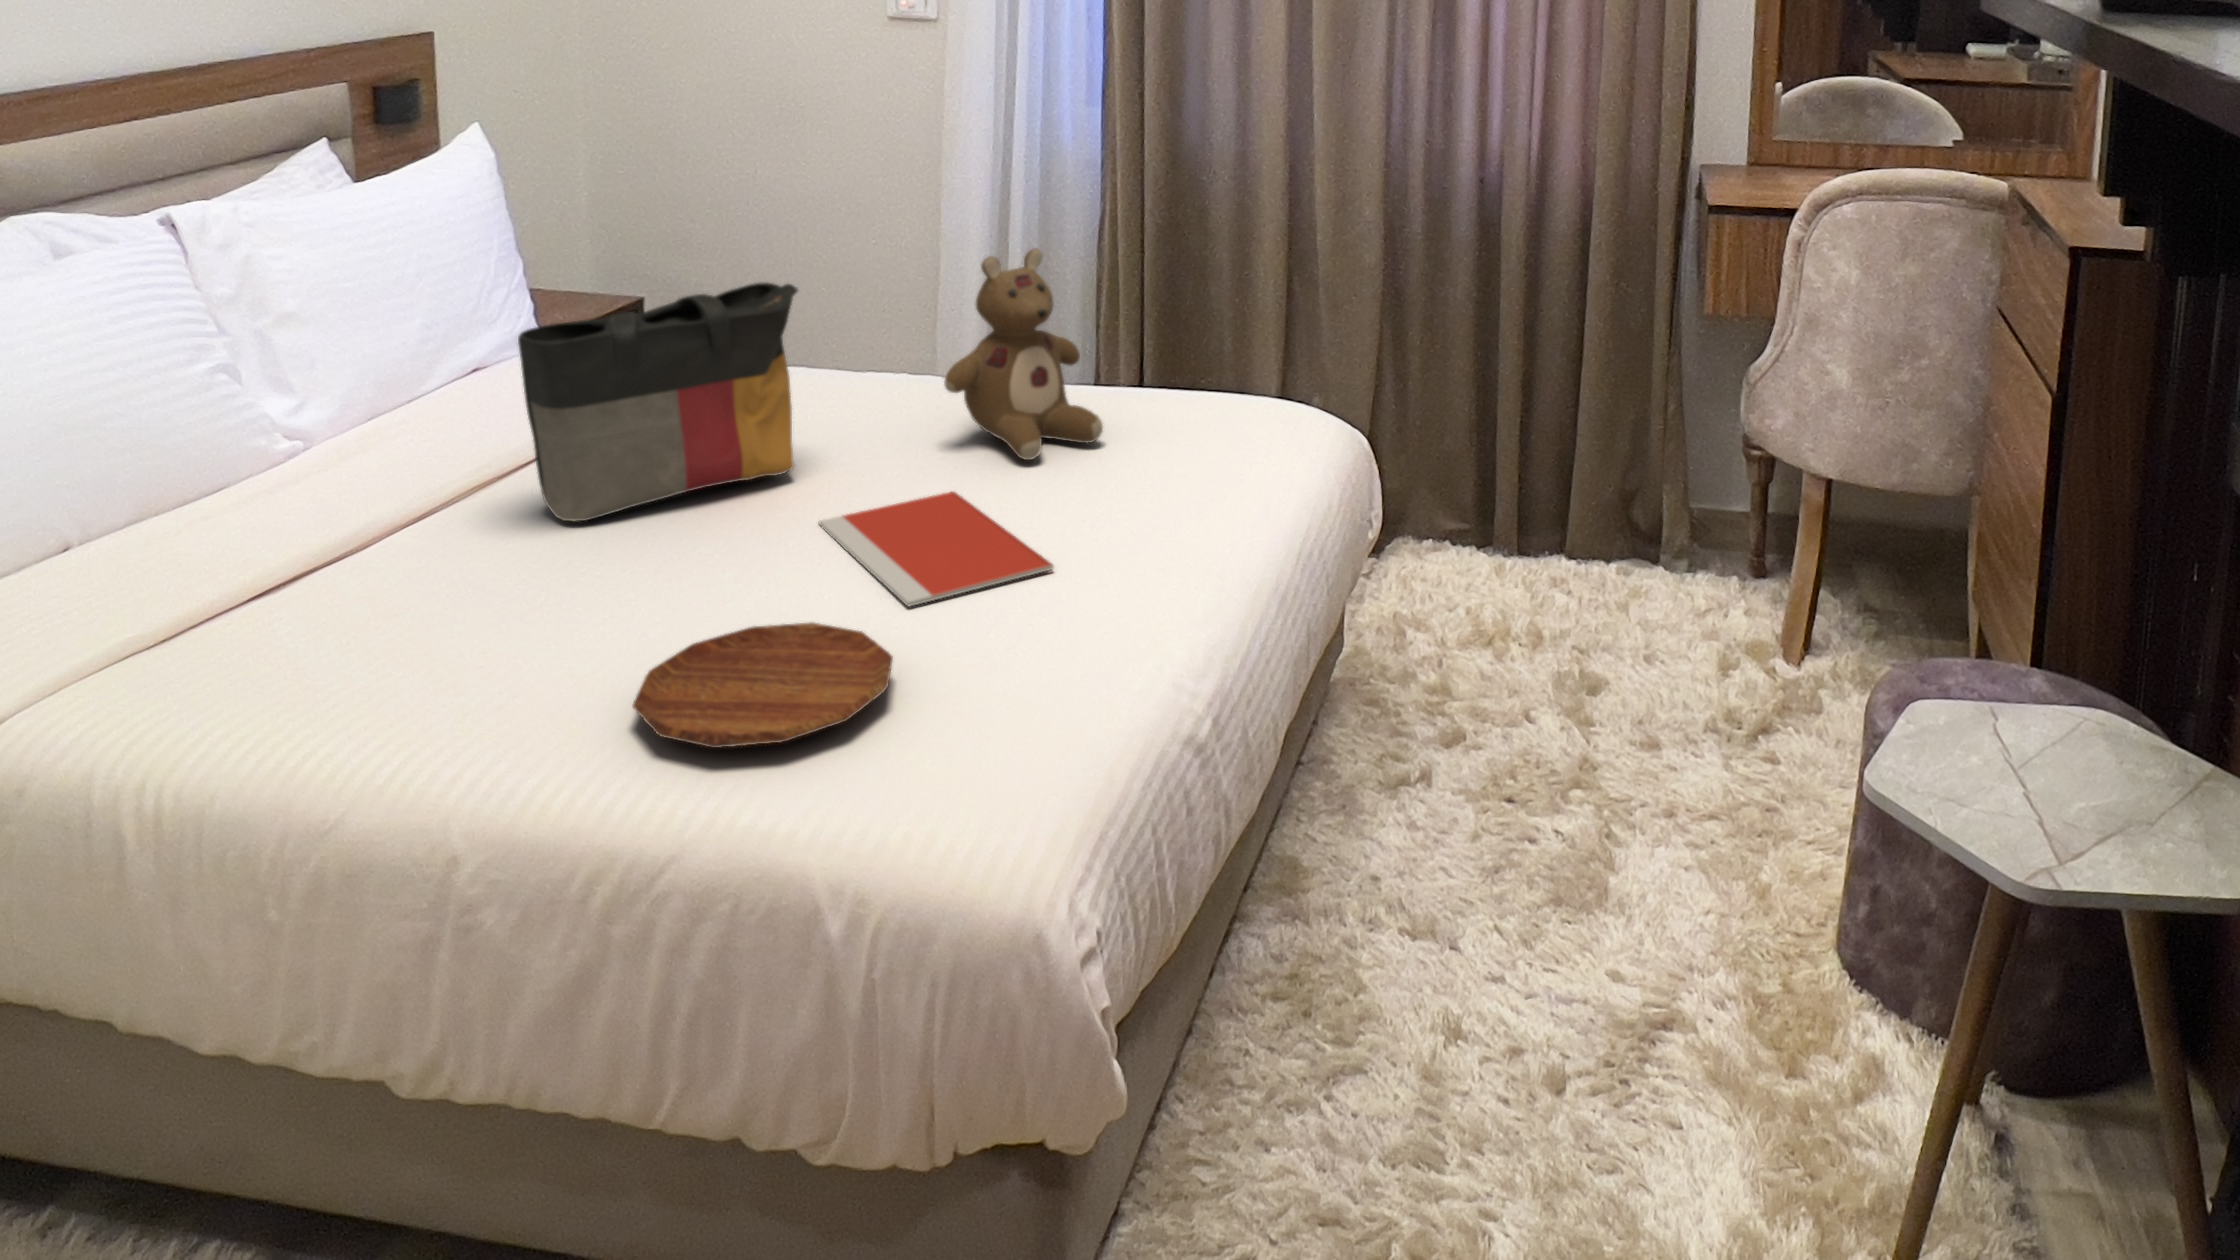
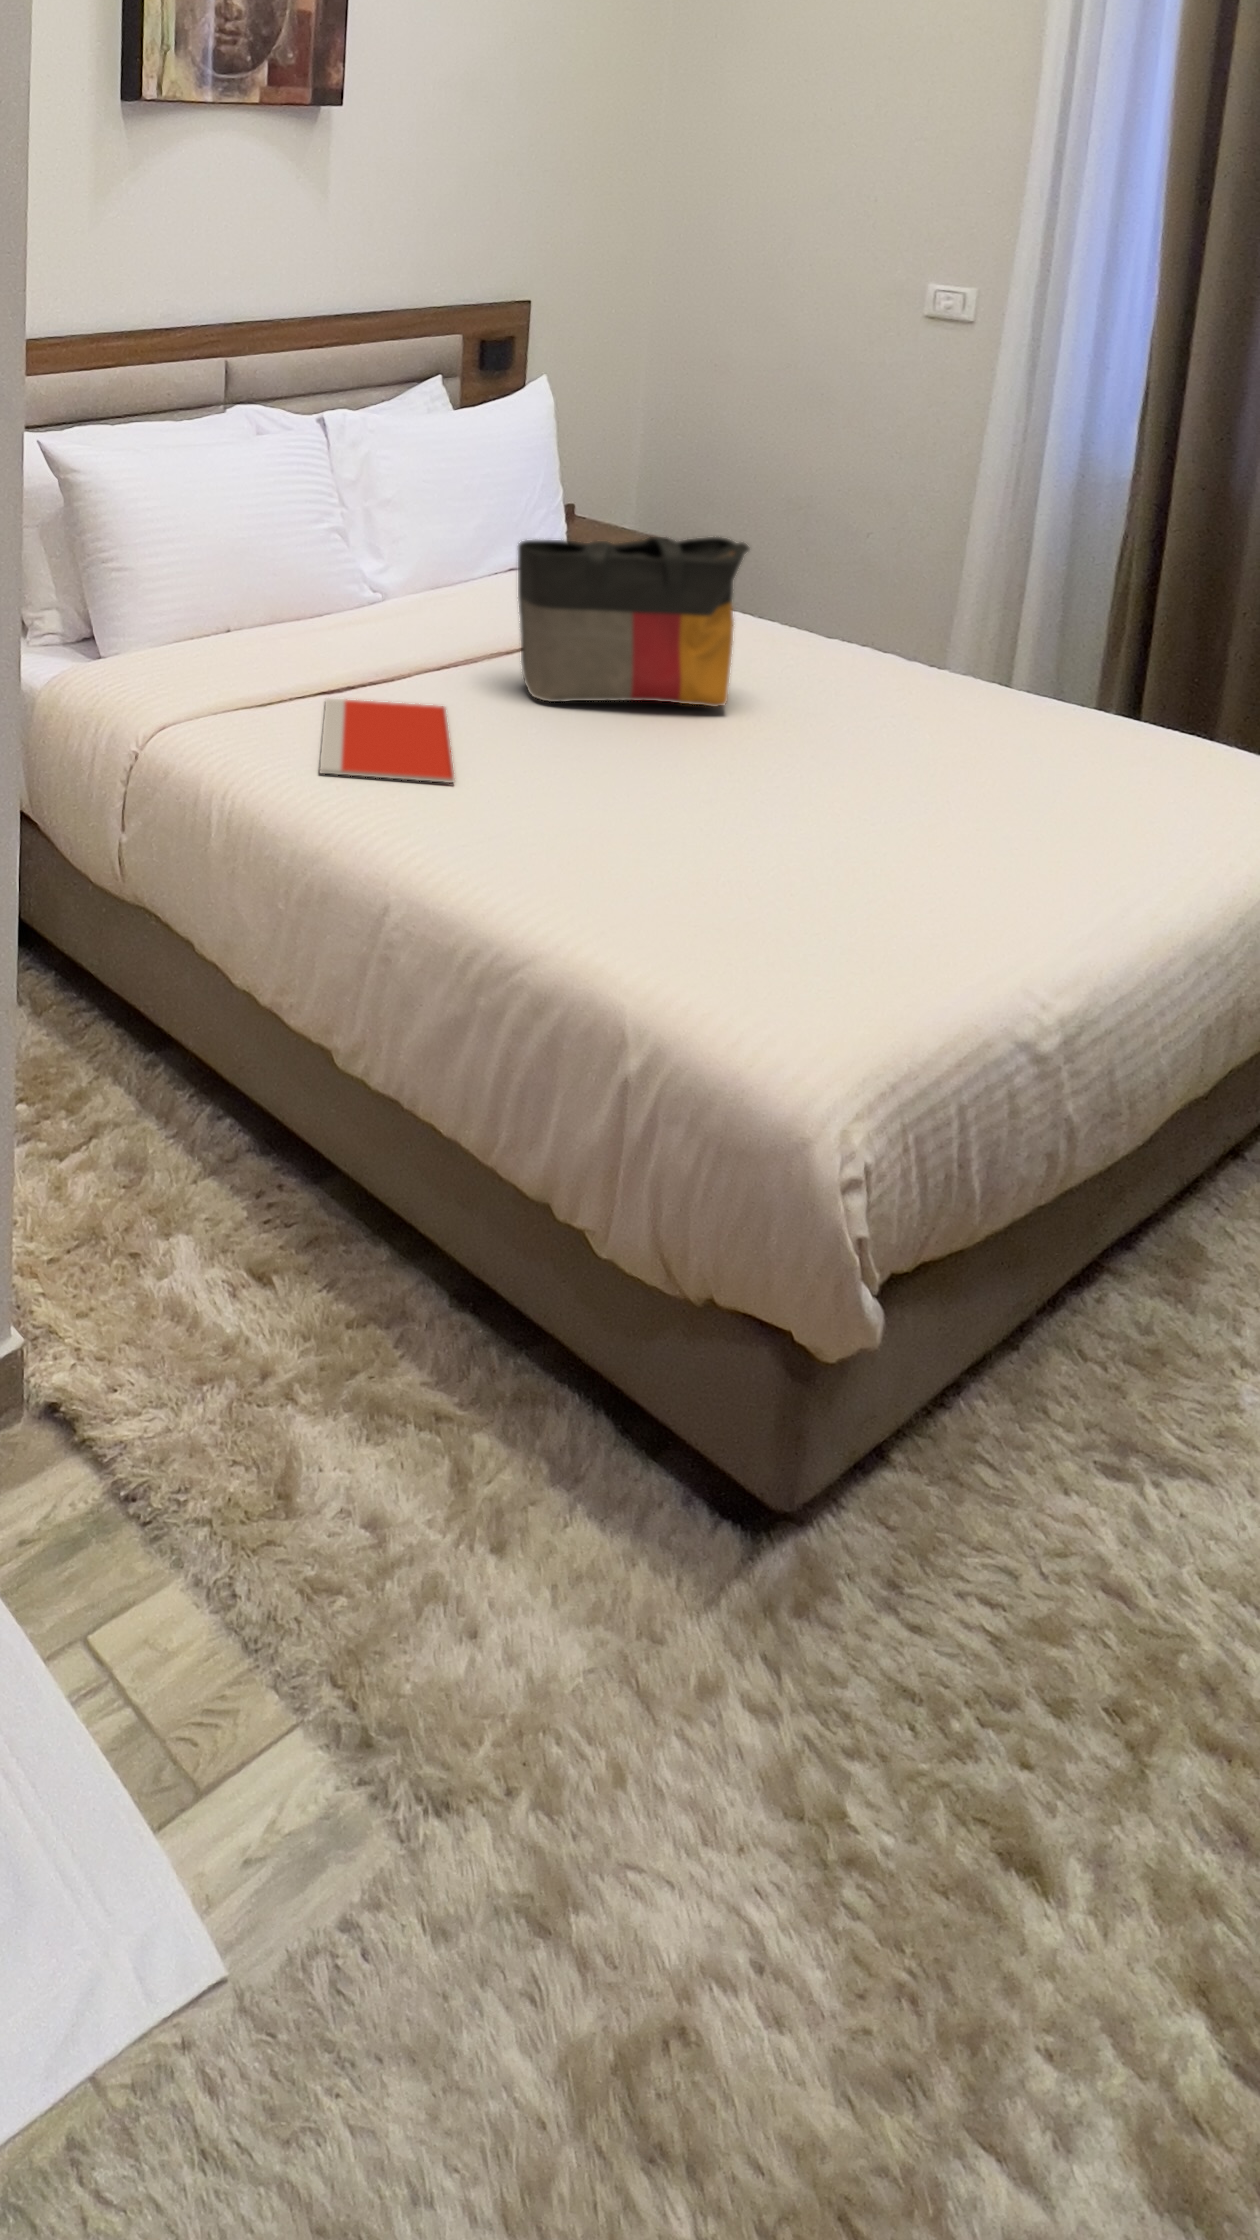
stuffed bear: present [944,248,1103,460] -> none [880,552,1043,756]
notebook: present [818,491,1054,606] -> present [320,699,454,783]
tray: present [633,622,893,748] -> none [531,810,748,906]

